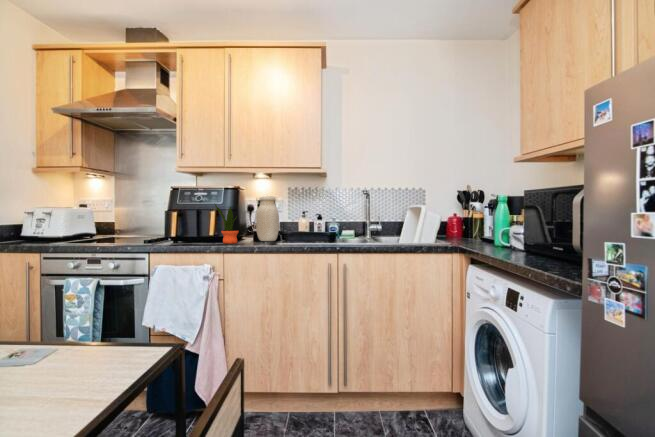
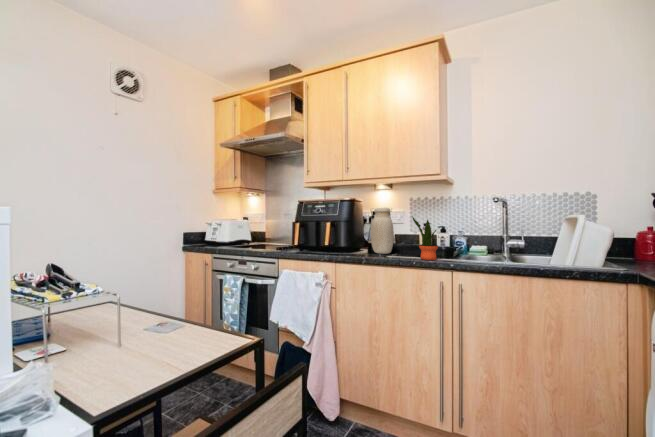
potted plant: present [215,204,239,244] -> present [413,217,438,260]

